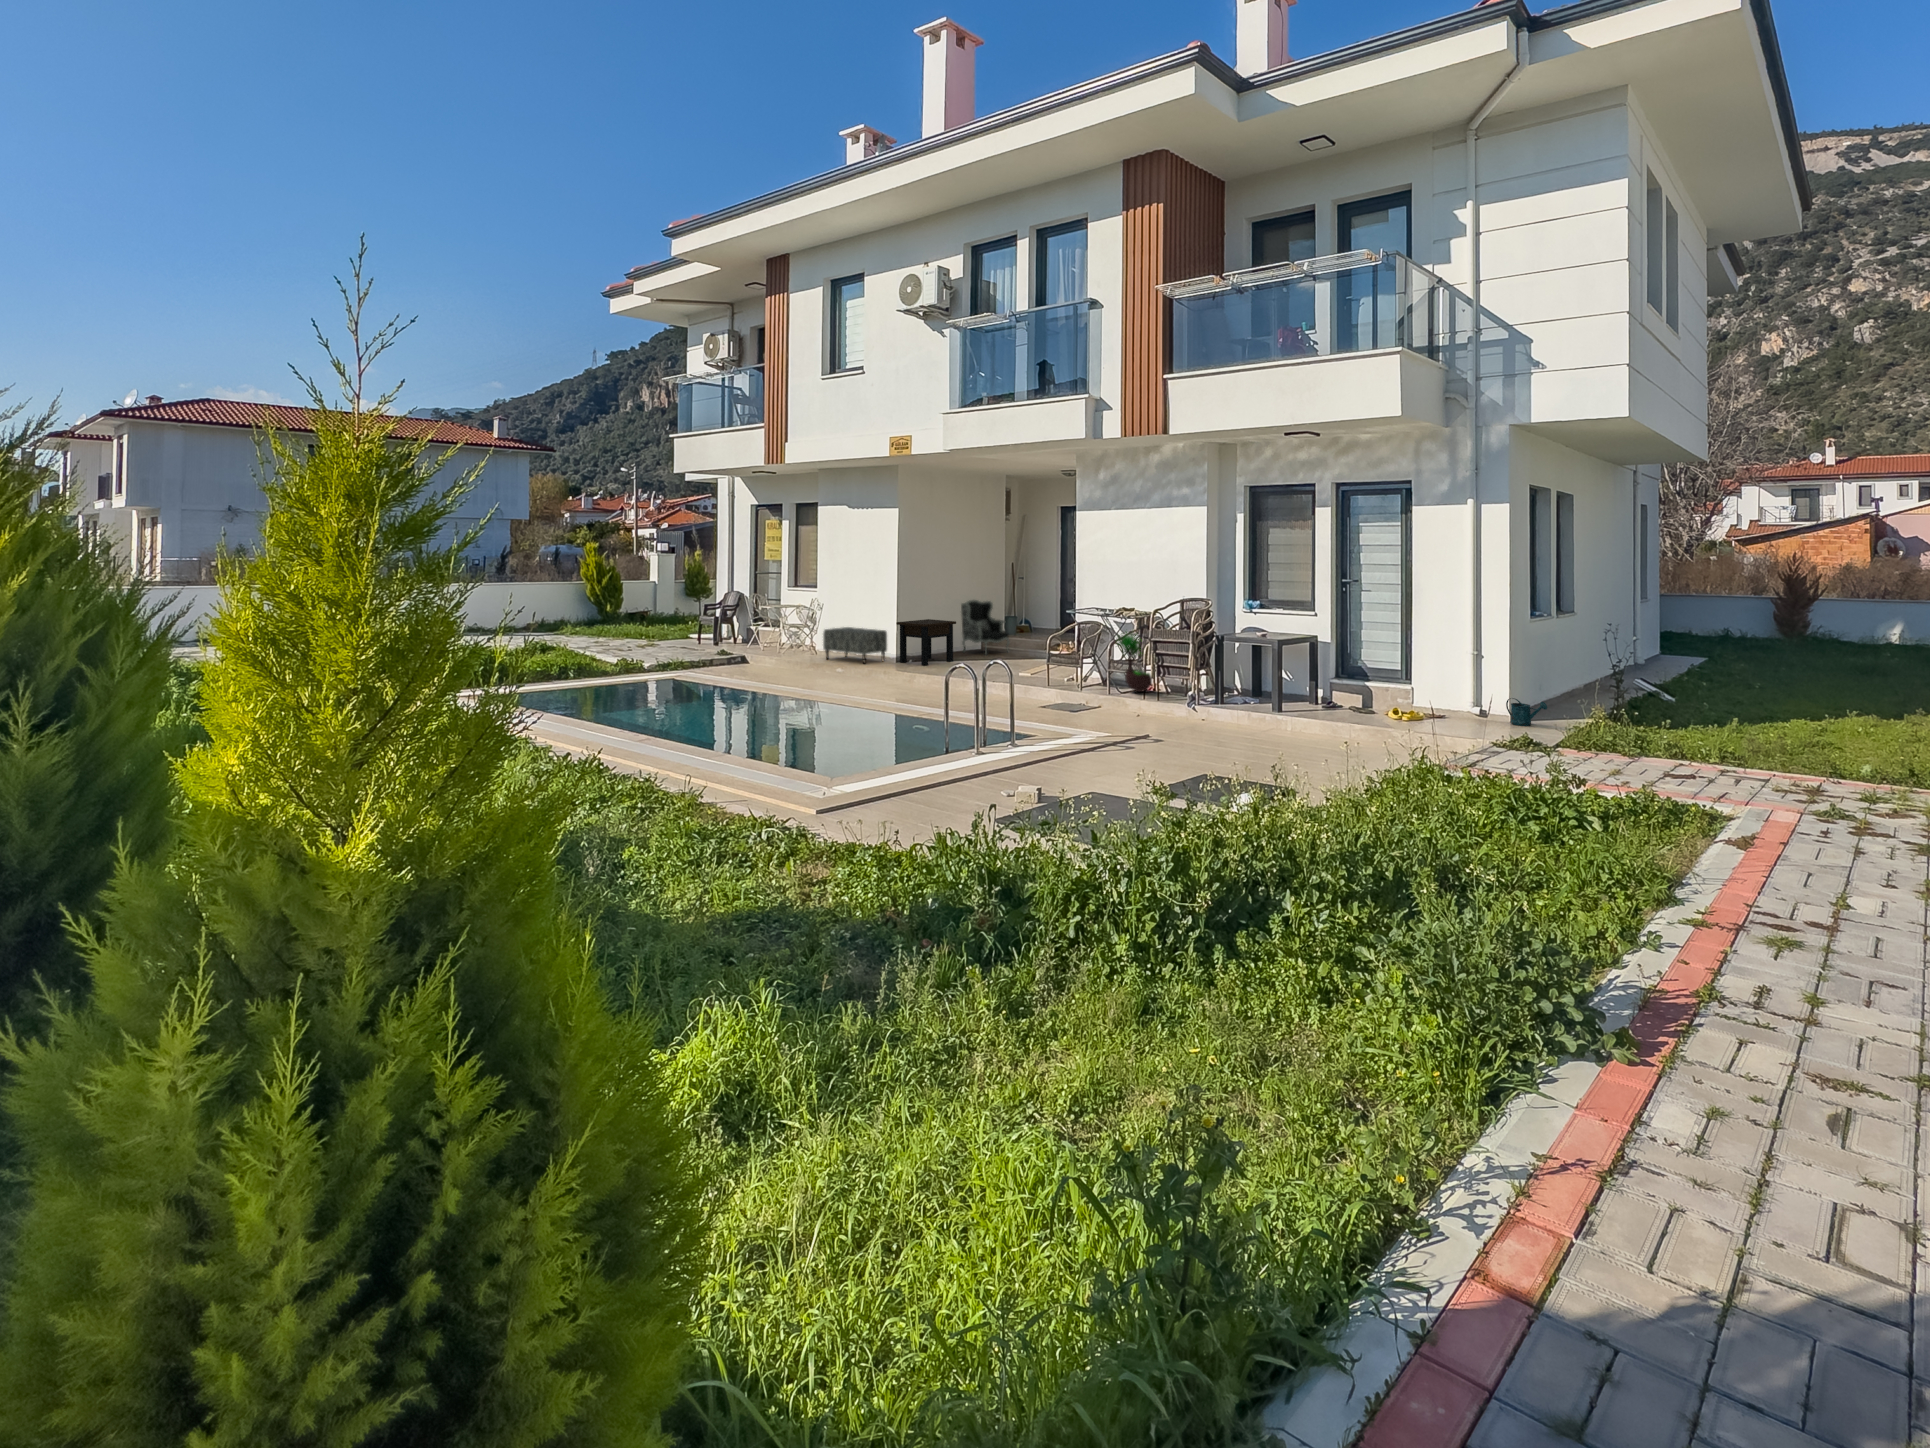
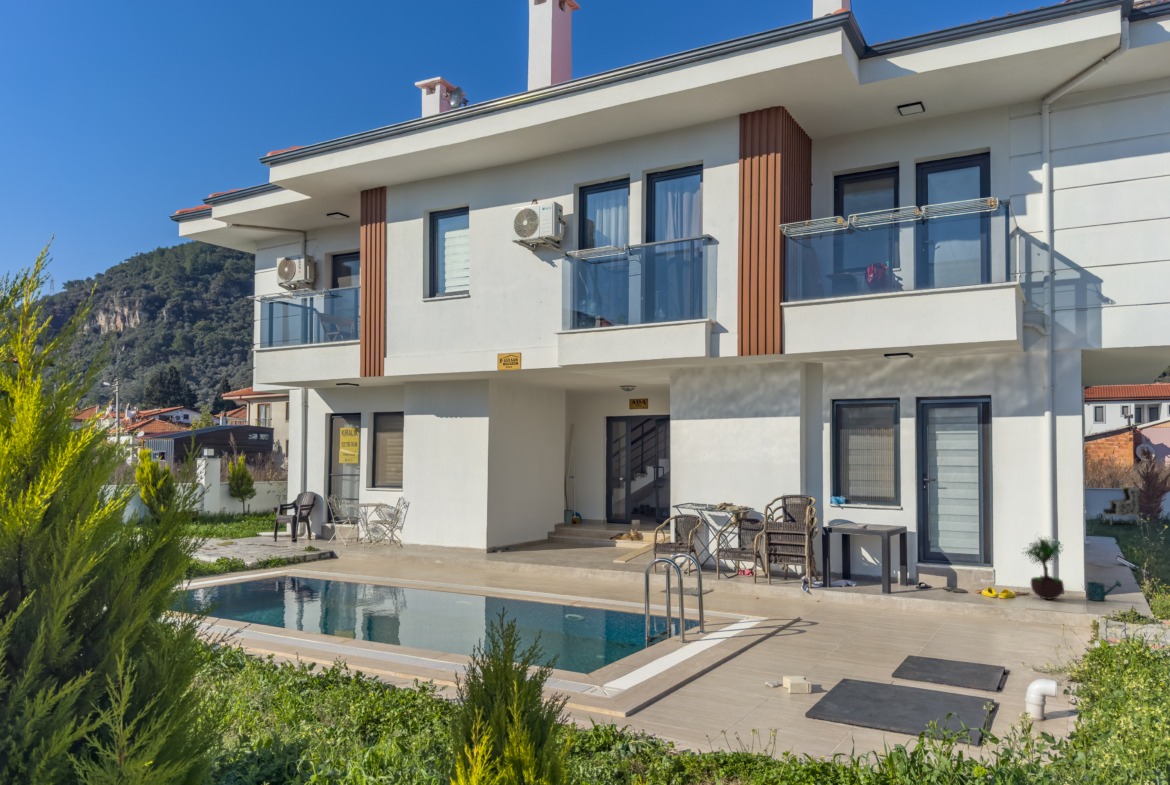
armchair: present [961,600,1010,653] -> present [1103,486,1140,524]
side table: present [896,619,956,665] -> none [487,517,540,558]
bench: present [823,627,887,664] -> none [415,525,476,558]
potted tree: present [1116,632,1152,692] -> present [1026,538,1064,599]

